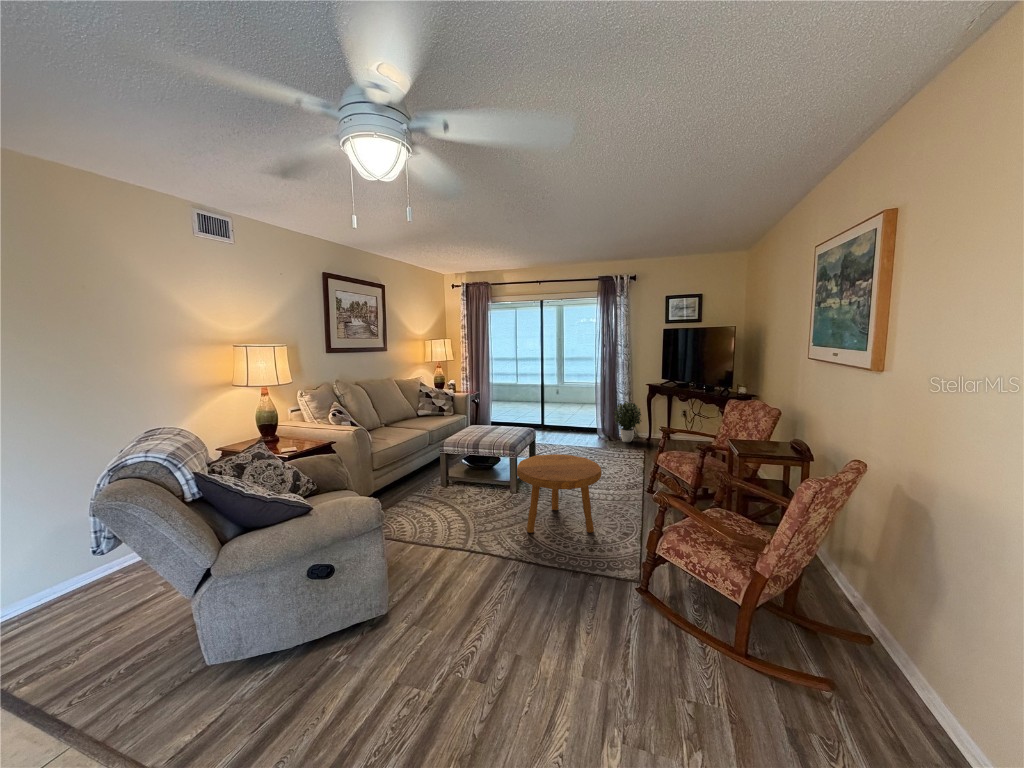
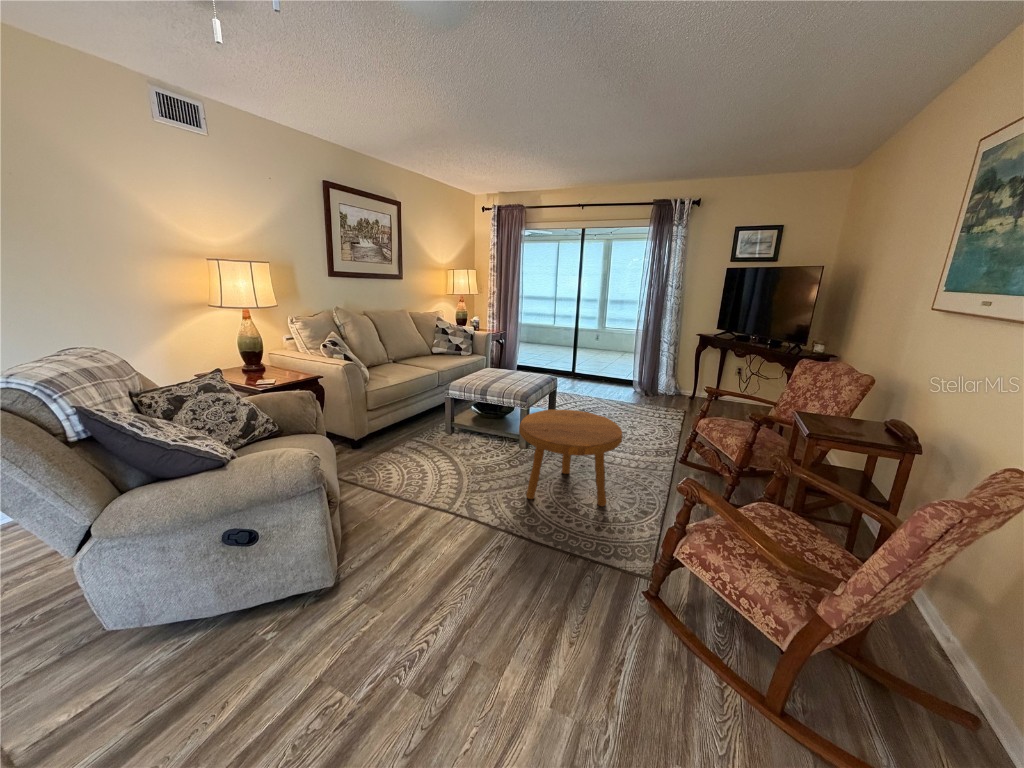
potted plant: present [614,402,641,442] -> none [653,353,688,400]

